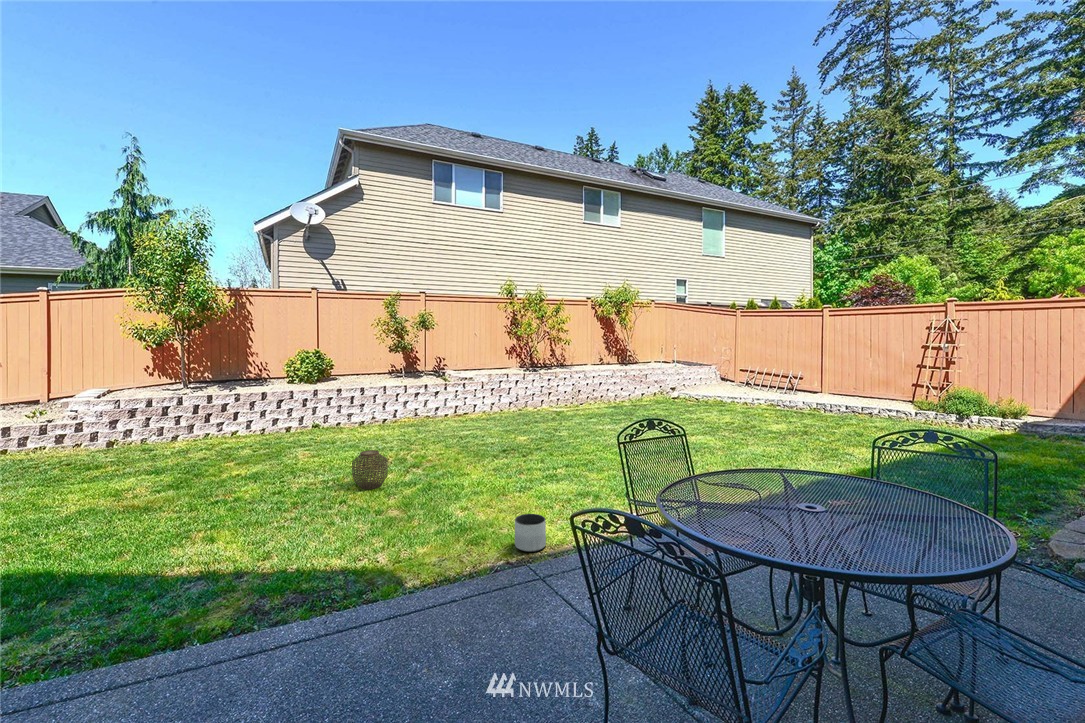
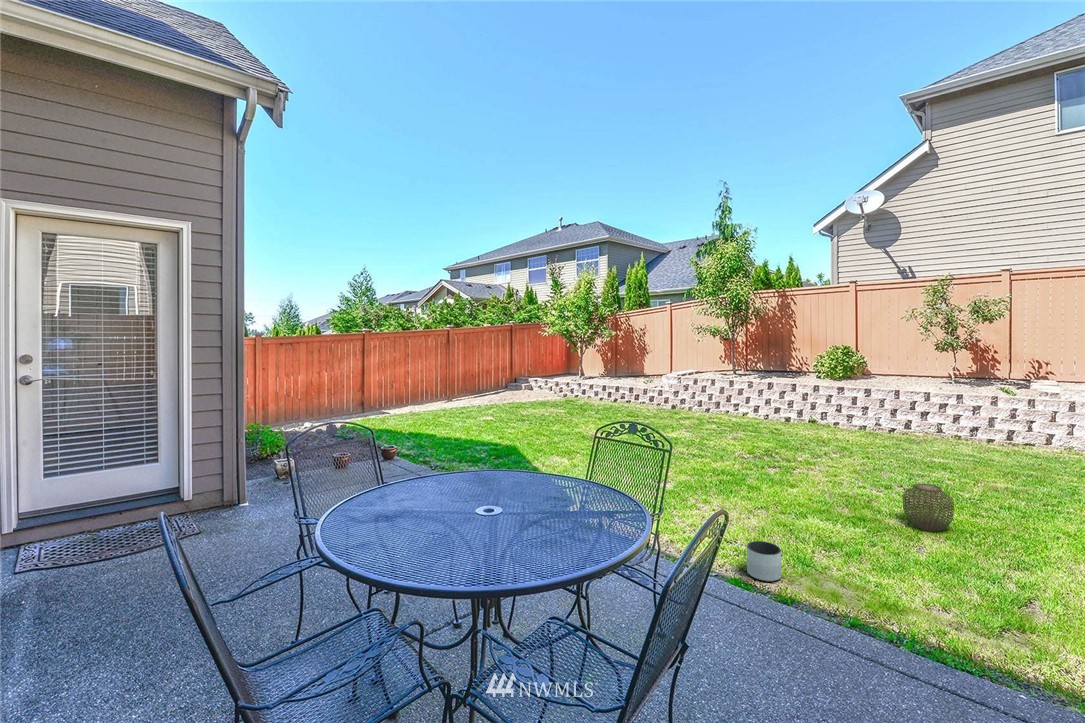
woven basket: present [352,450,388,489] -> present [903,484,954,531]

